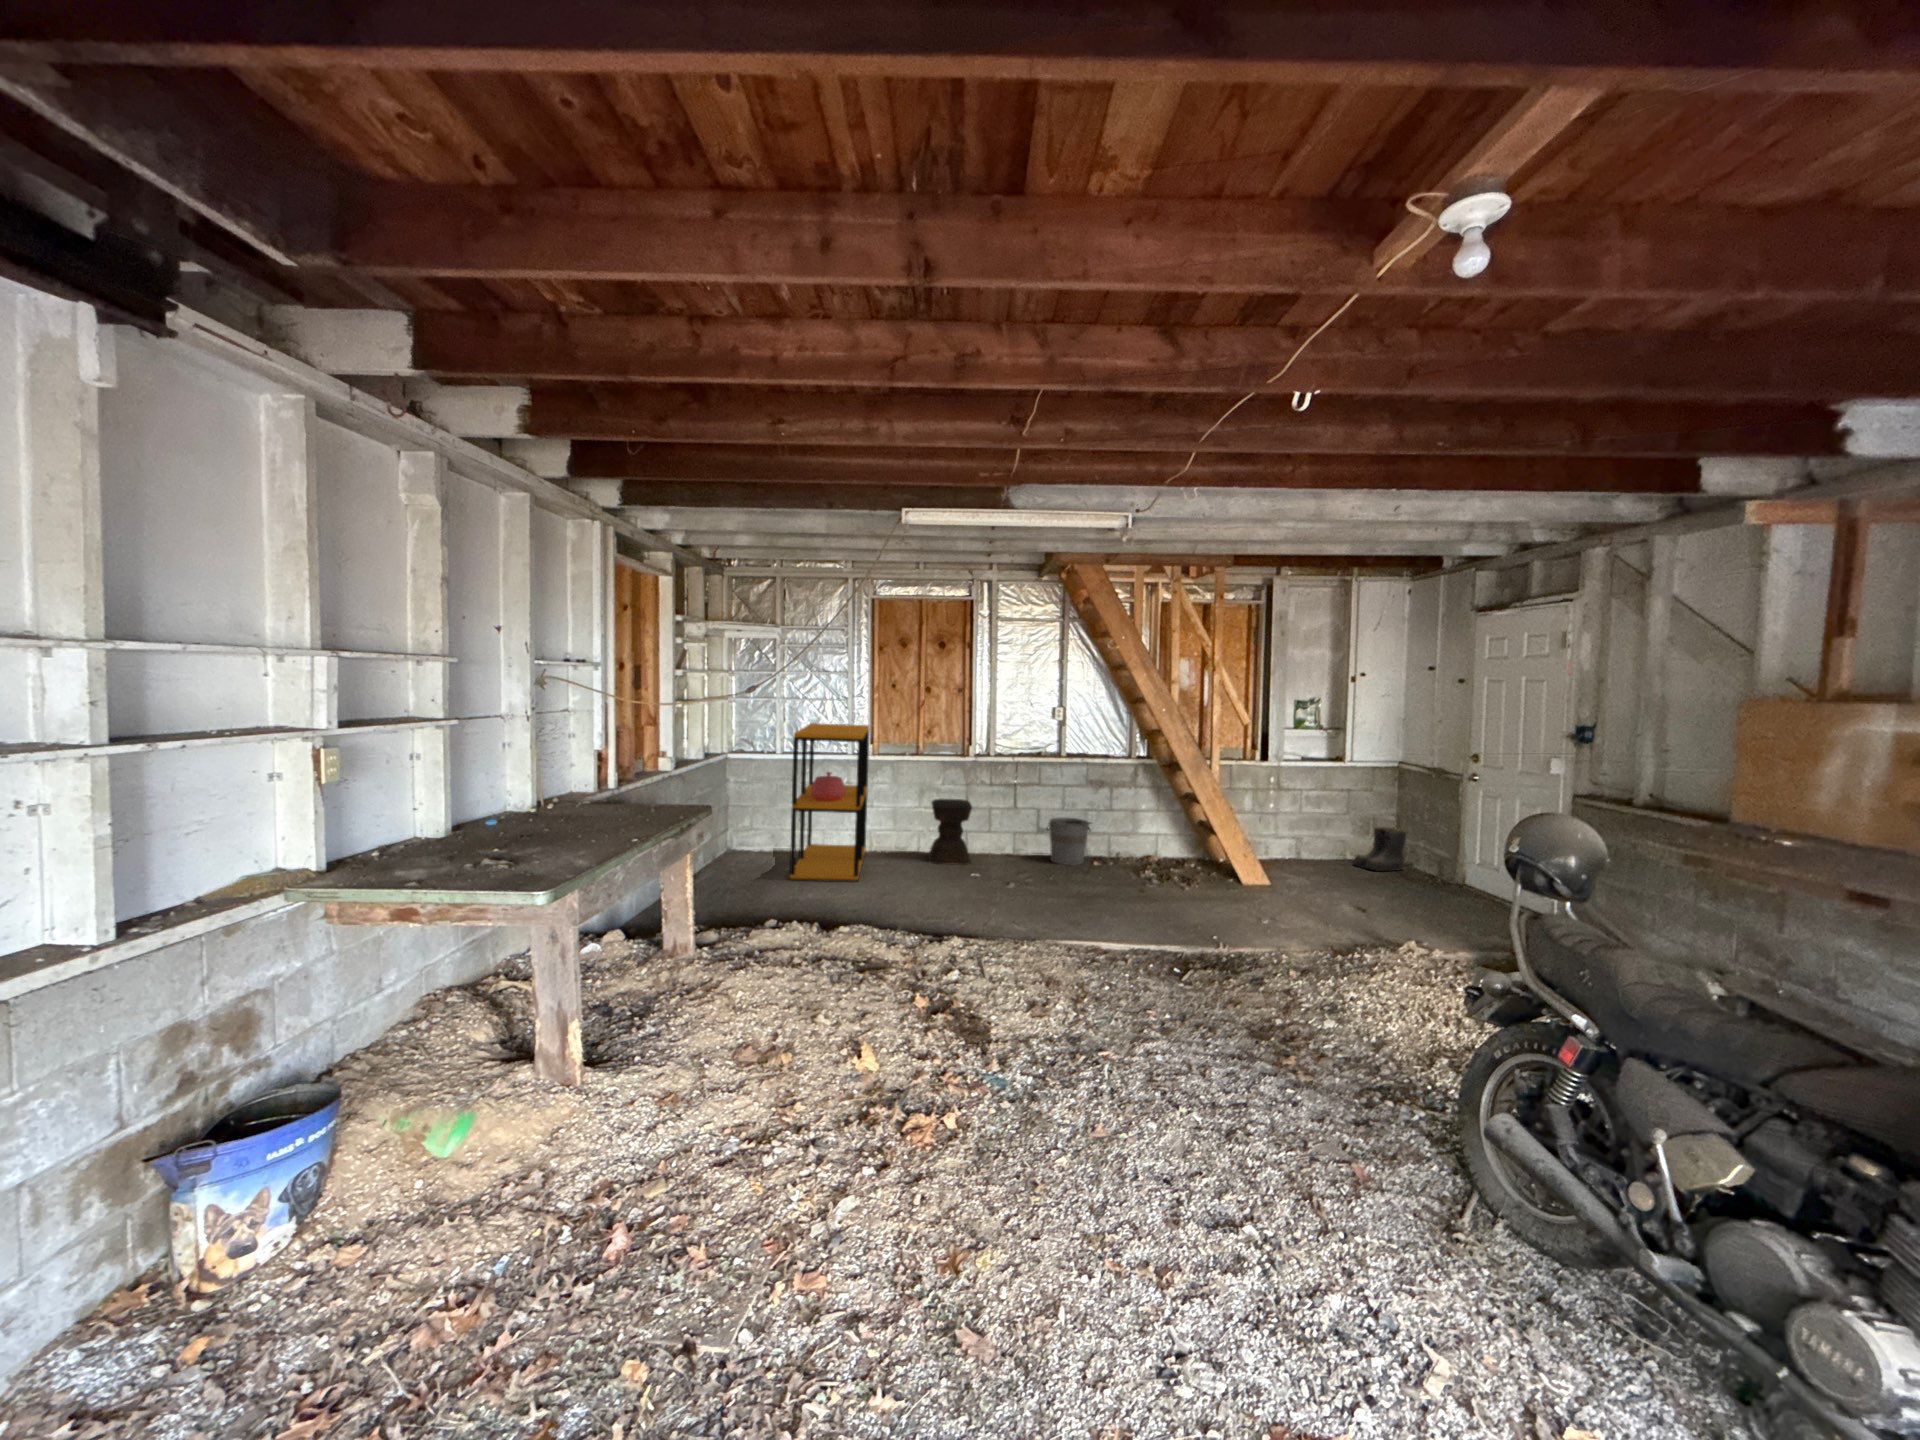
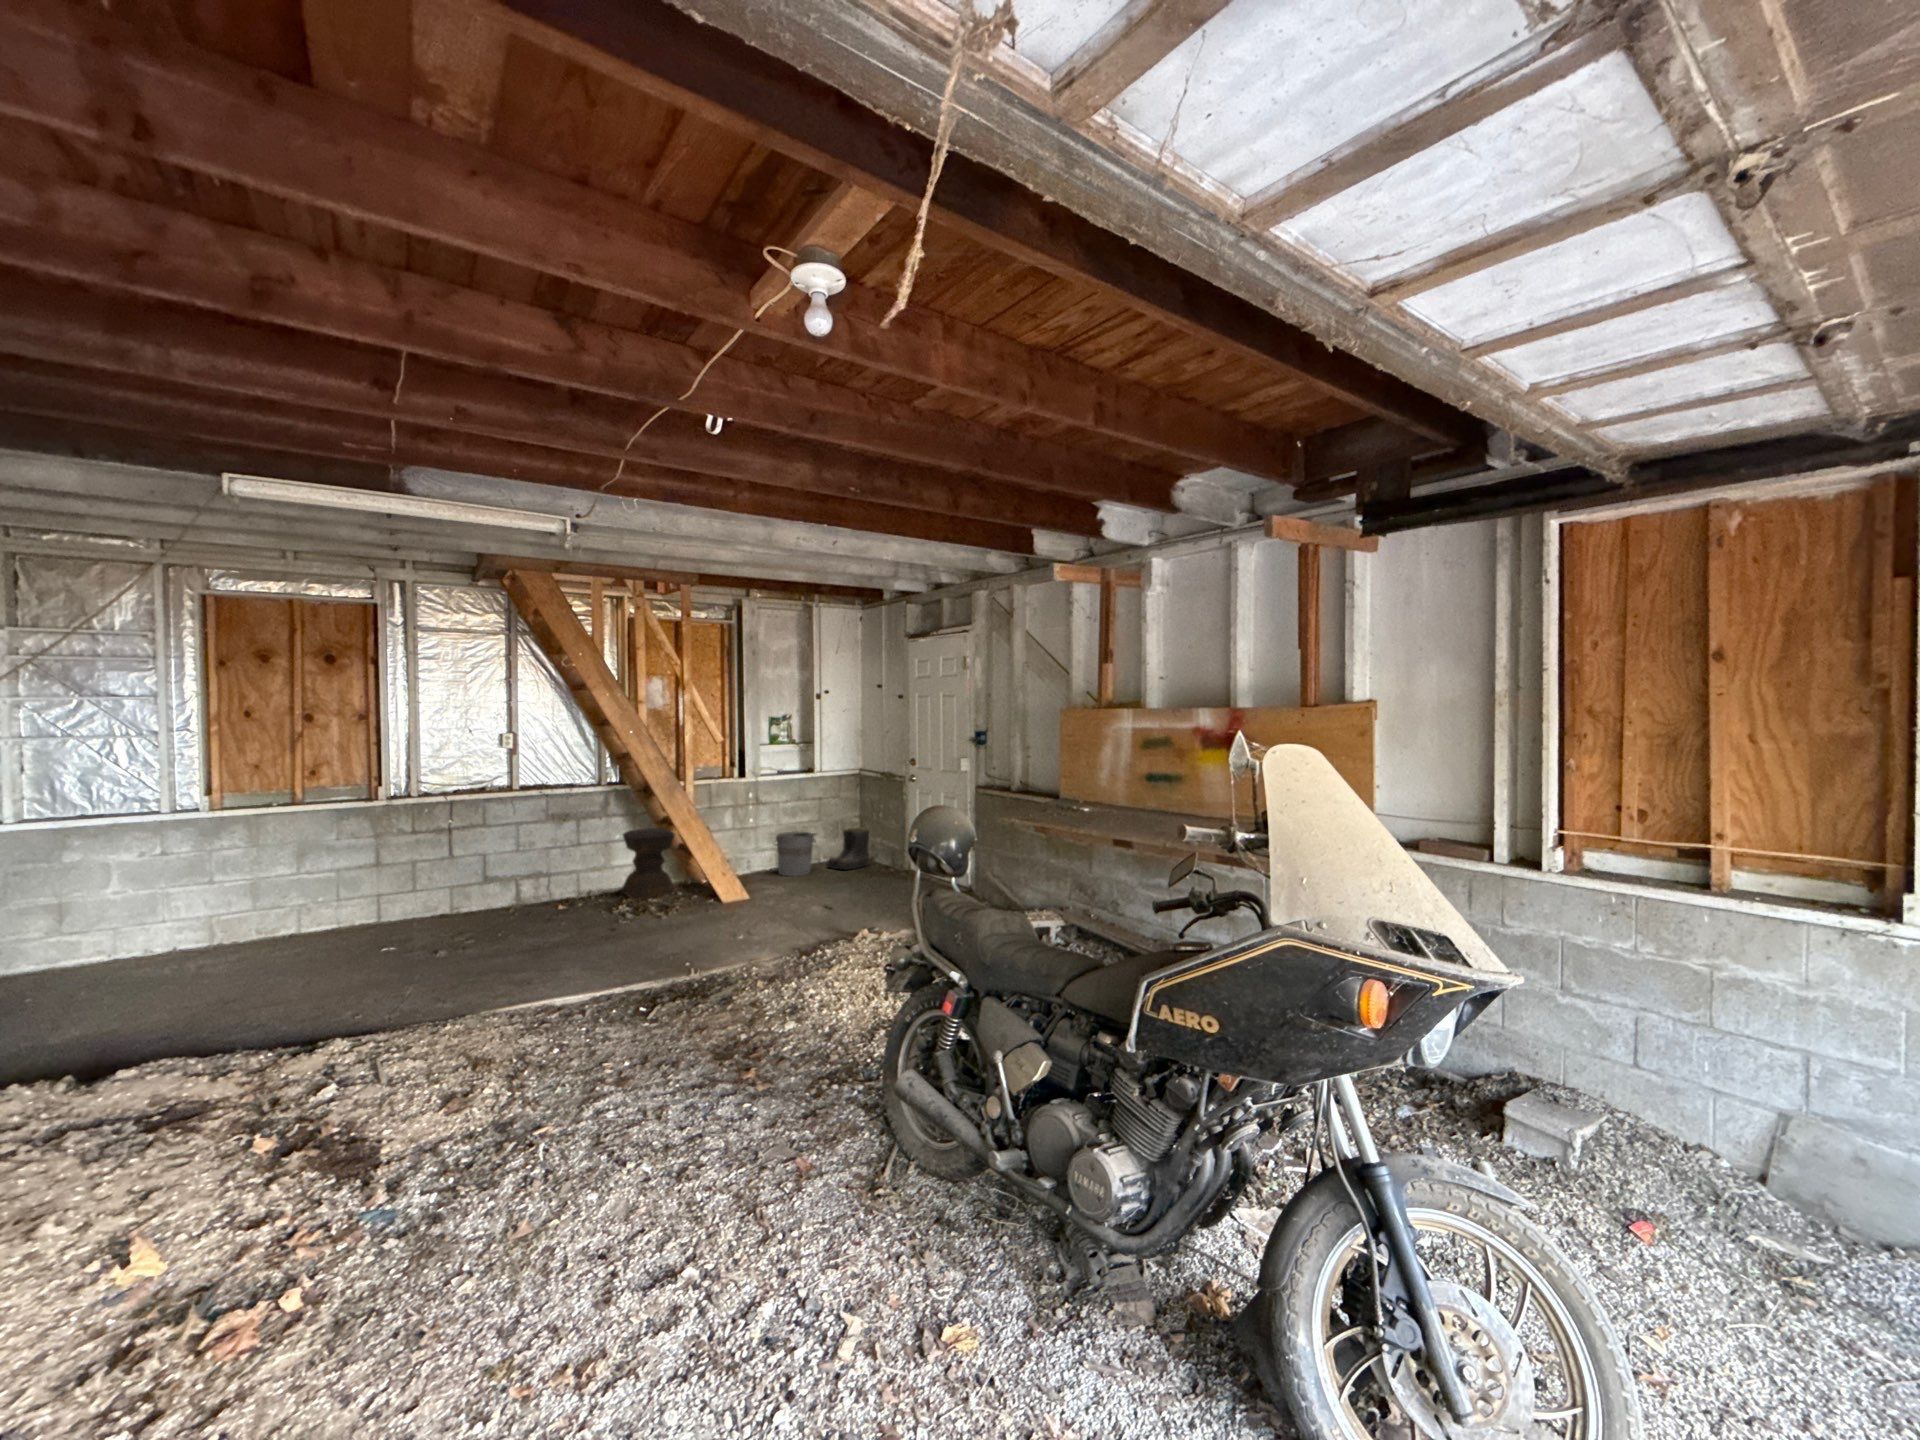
shelving unit: present [790,723,869,882] -> none [40,773,206,1018]
stool: present [928,799,972,865] -> present [621,828,676,899]
bucket: present [1047,817,1091,865] -> present [775,832,815,876]

